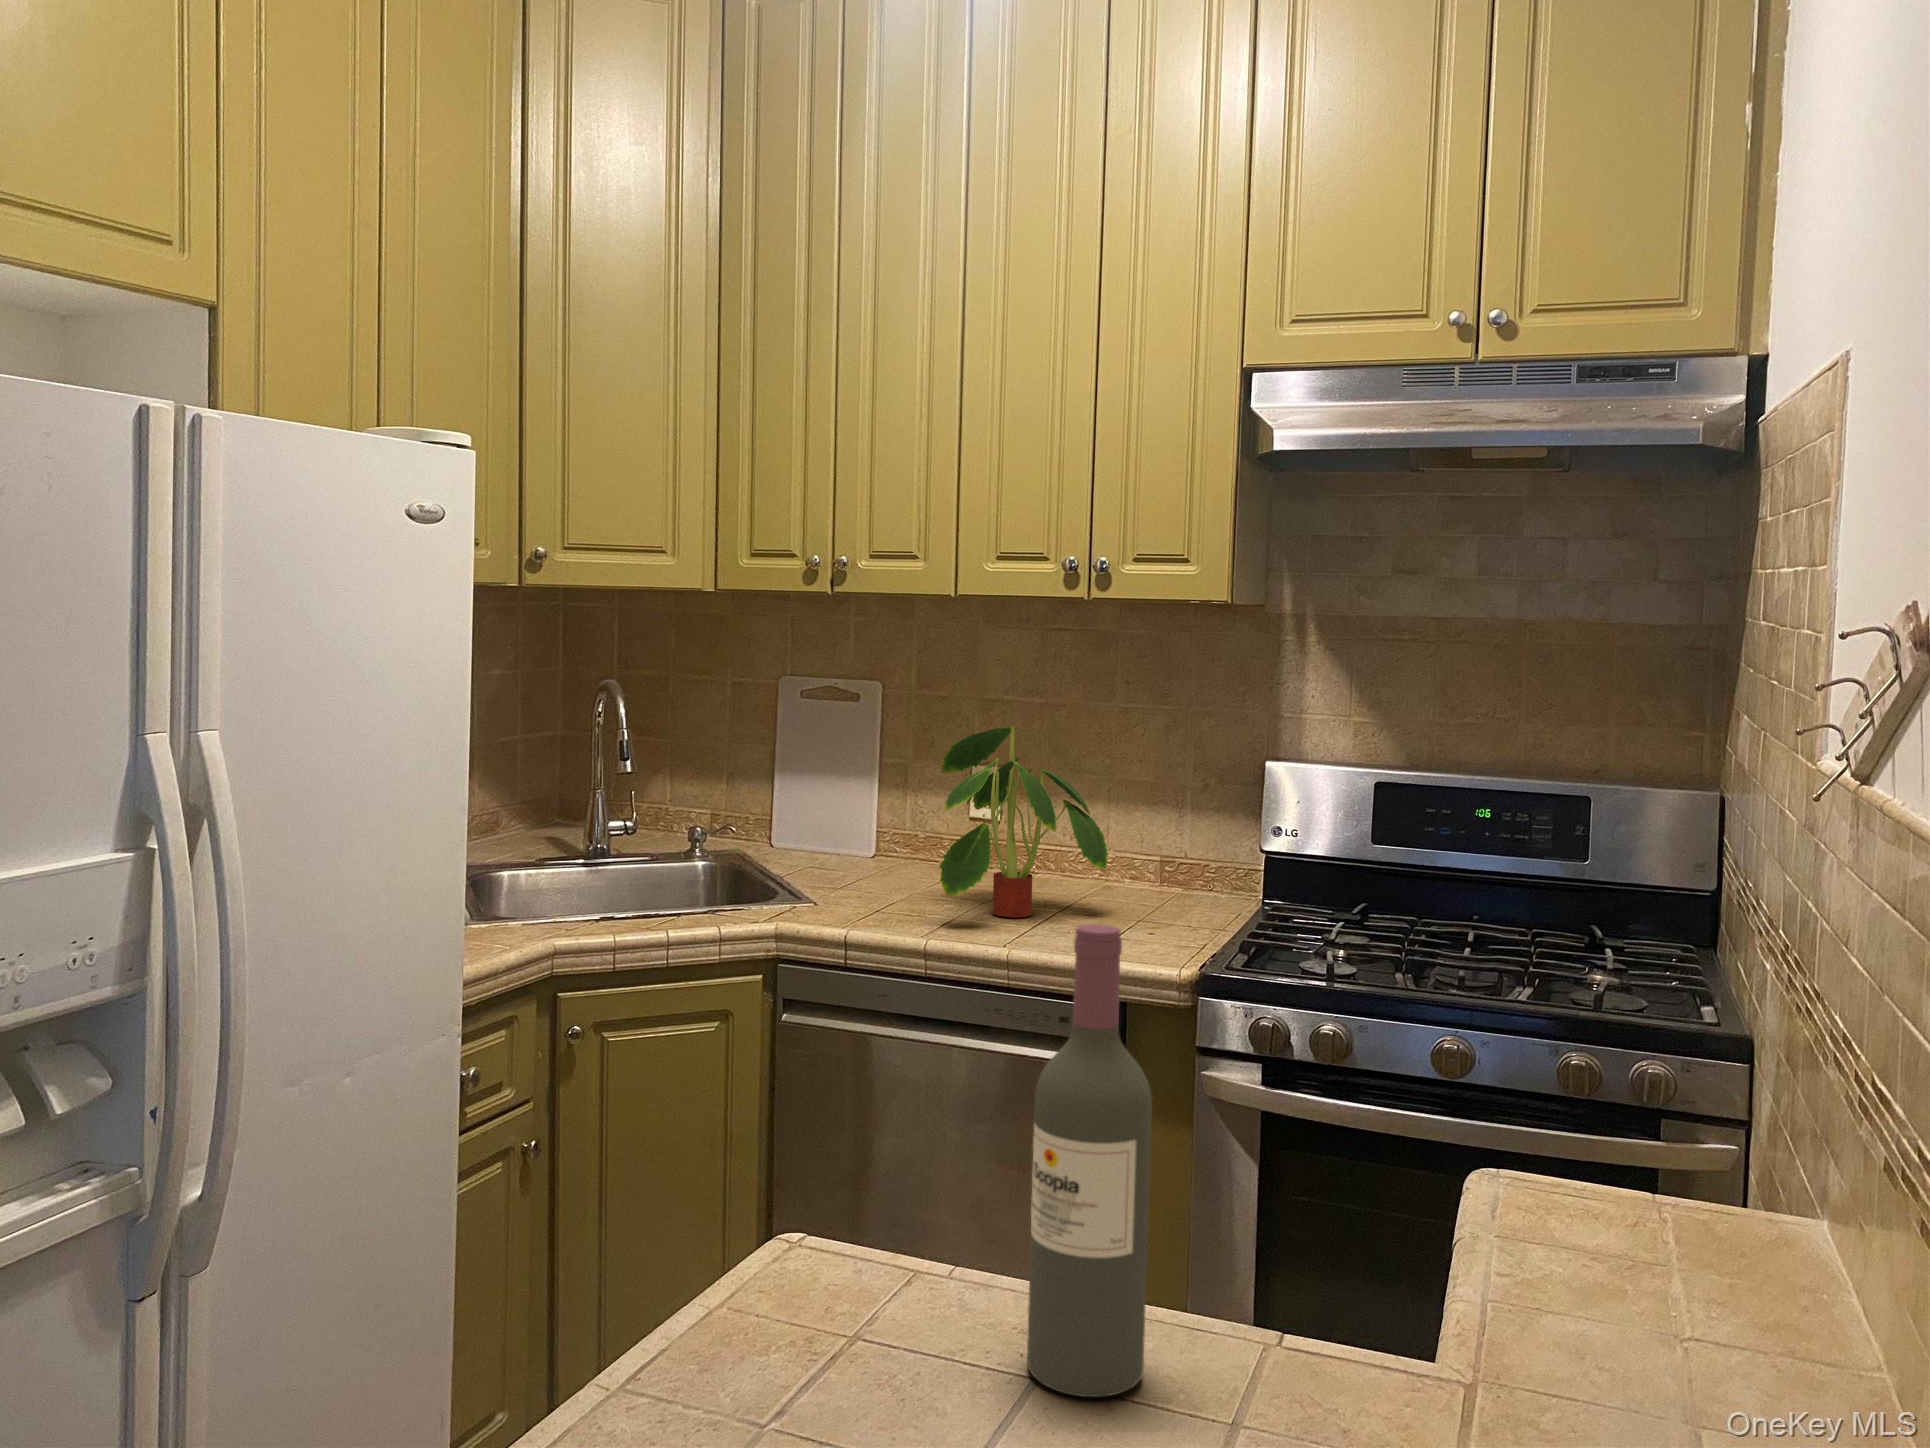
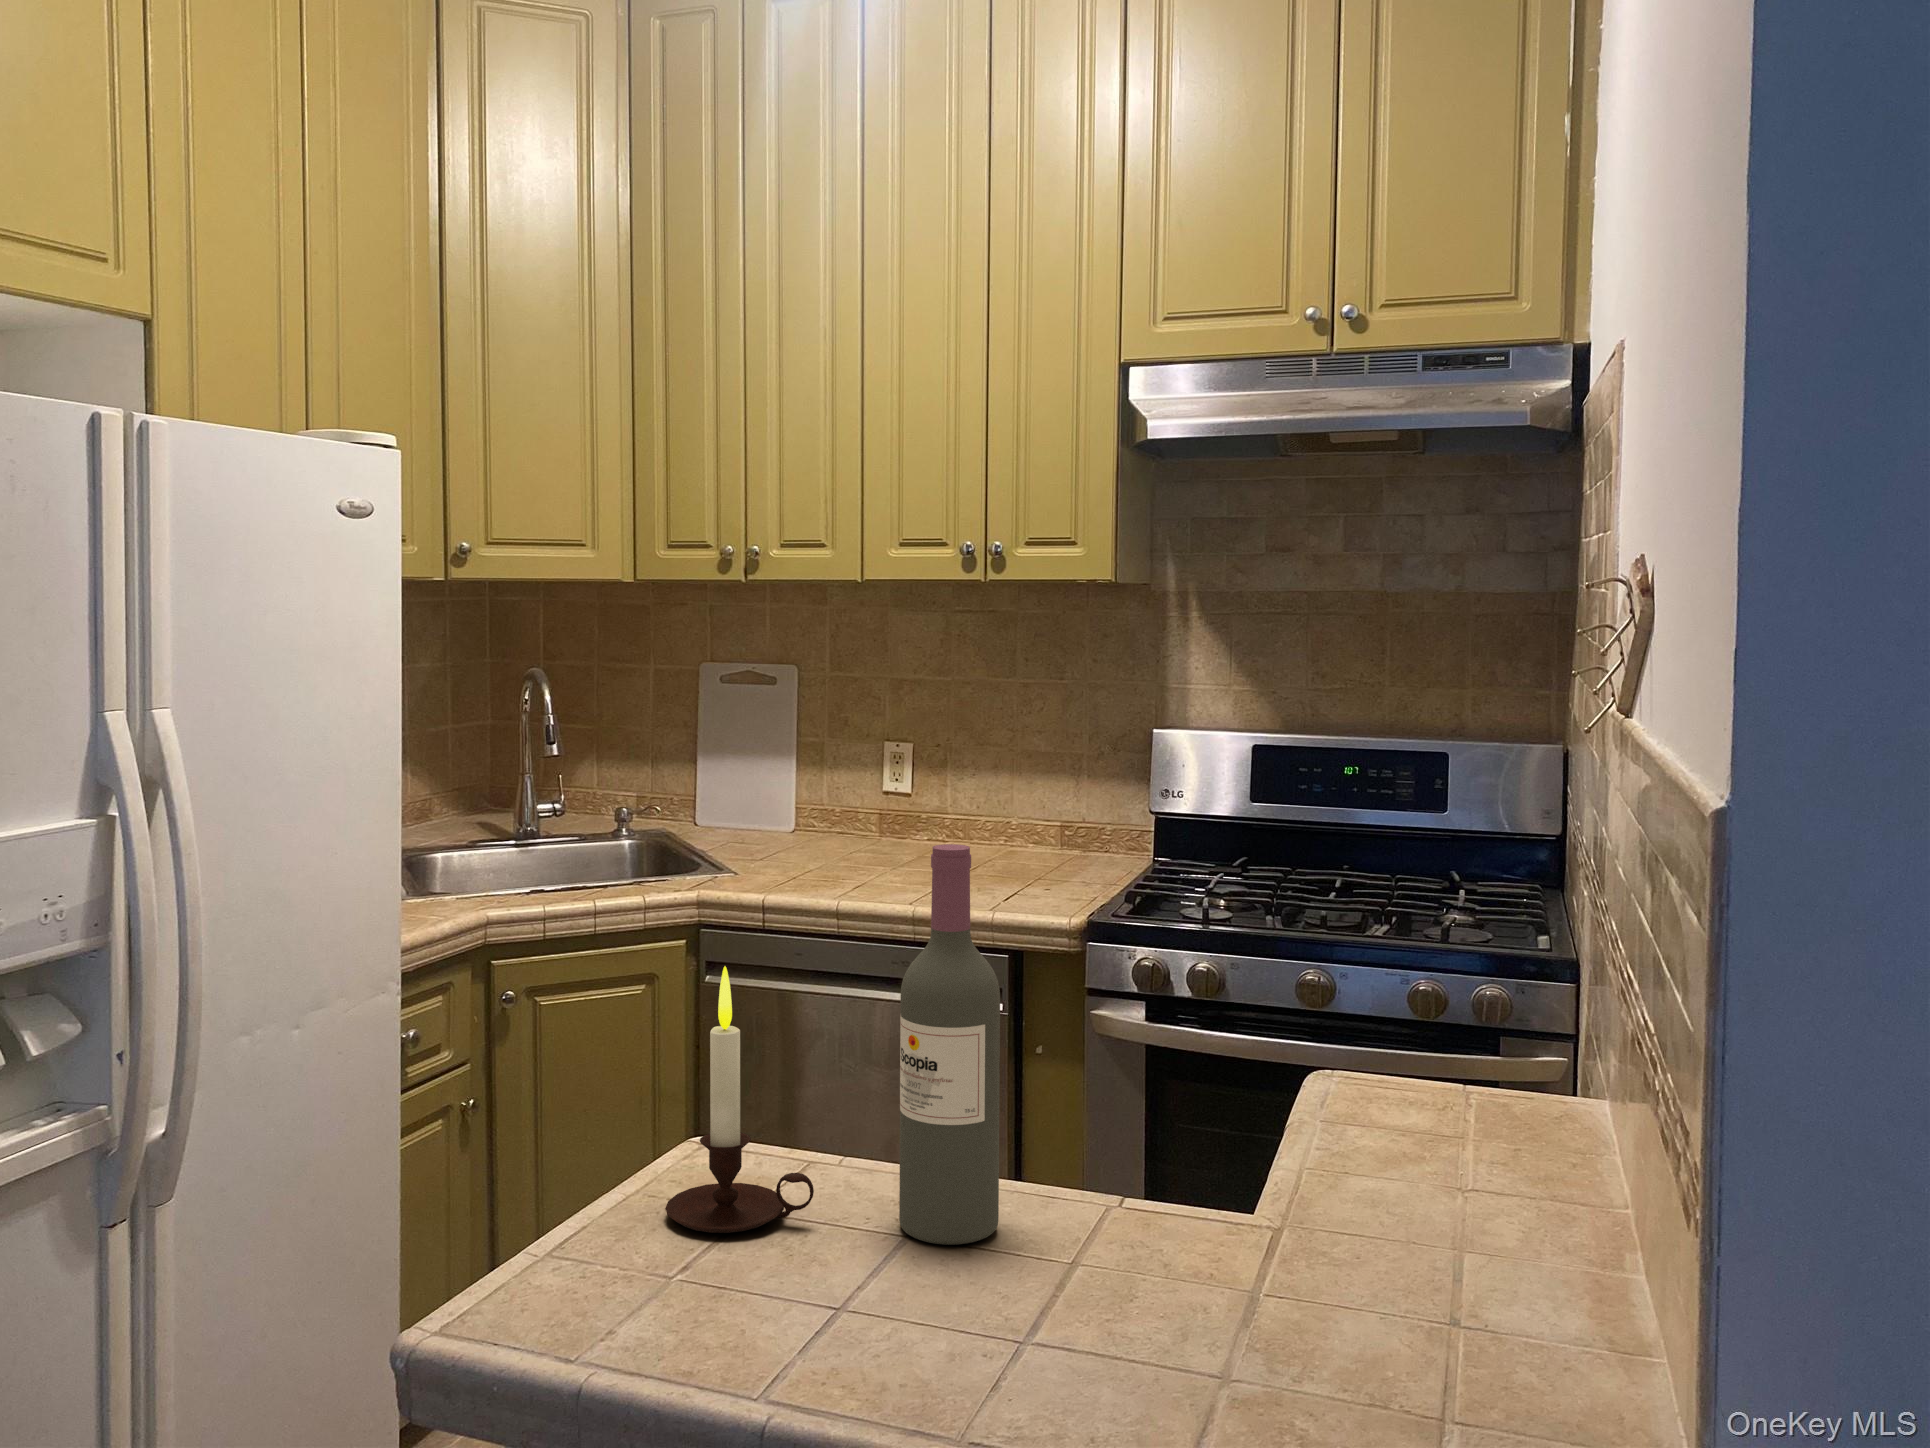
plant: present [939,726,1108,917] -> none [833,700,1015,879]
candle: none [755,1058,928,1372] -> present [665,966,814,1233]

